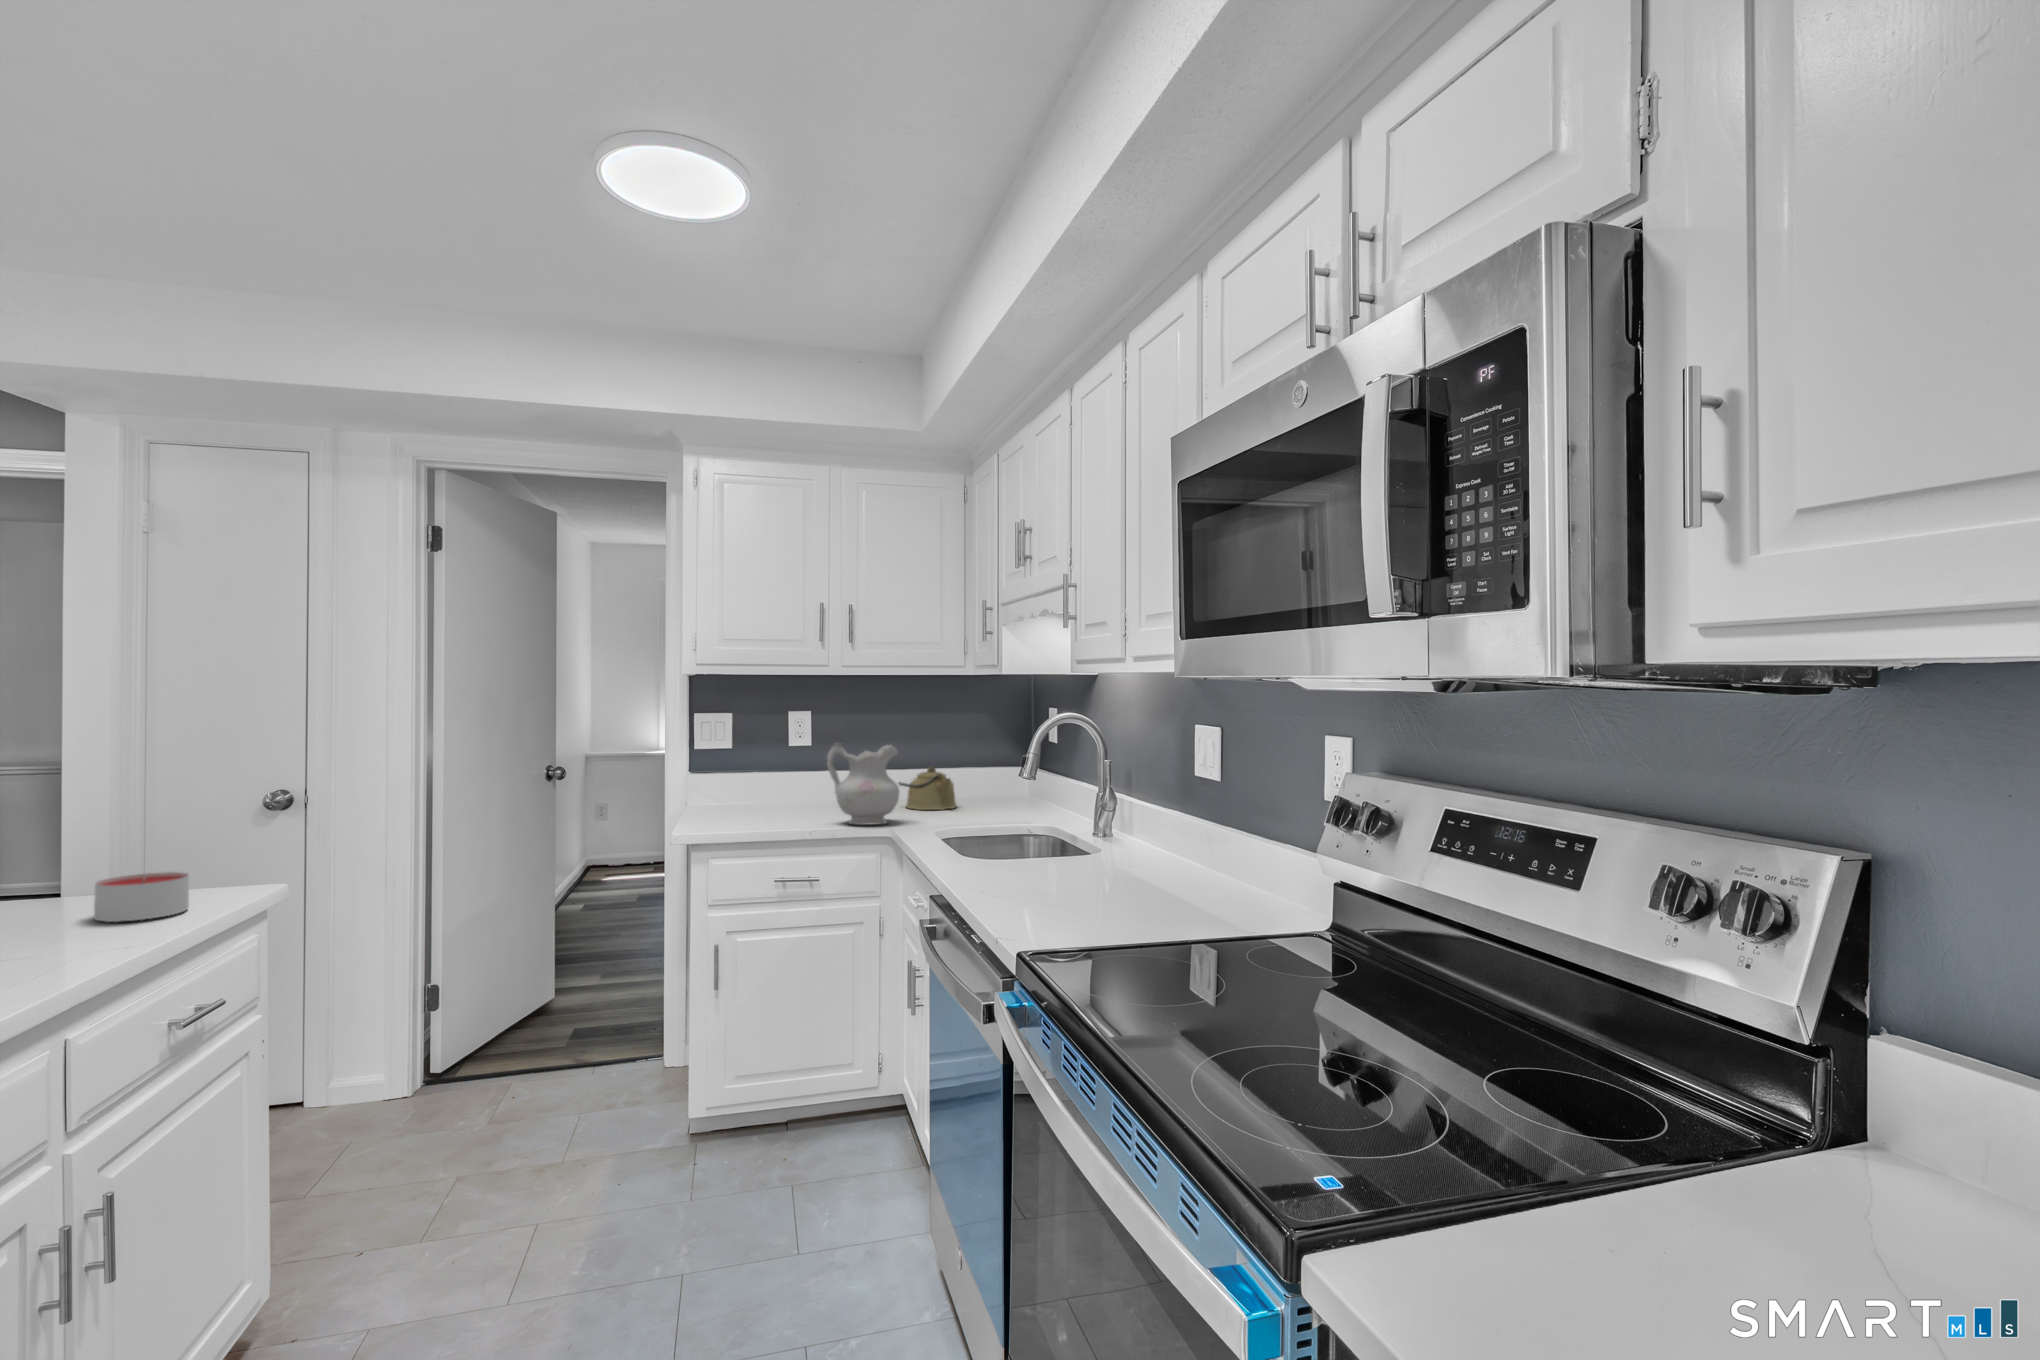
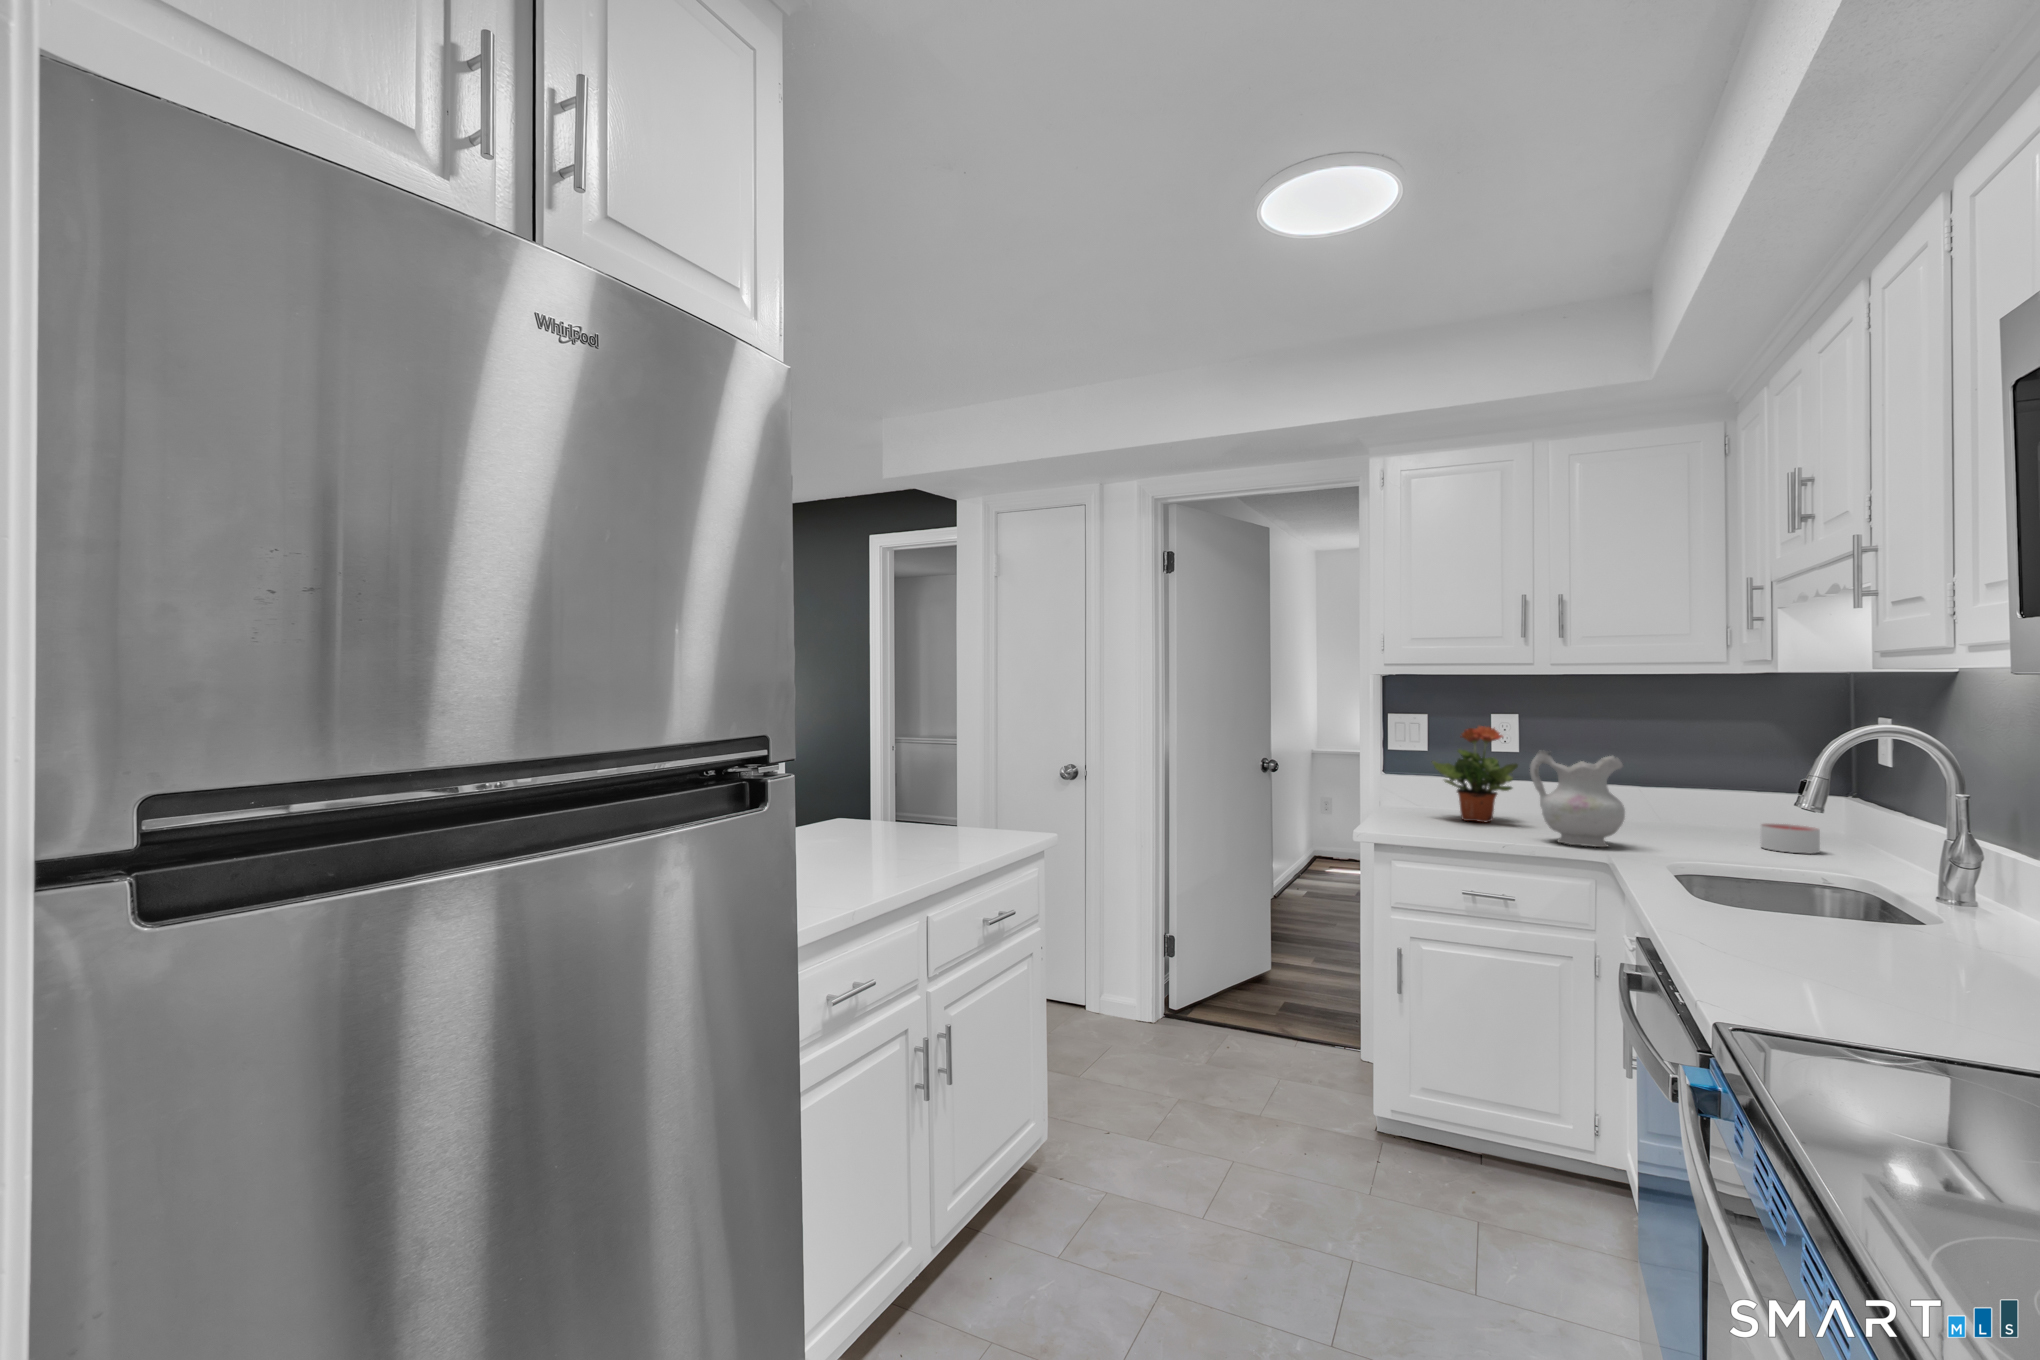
potted plant: none [735,722,813,813] -> present [1432,726,1518,822]
kettle: present [899,767,956,810] -> none [1632,786,1718,839]
candle: present [94,872,189,922] -> present [1761,824,1820,854]

